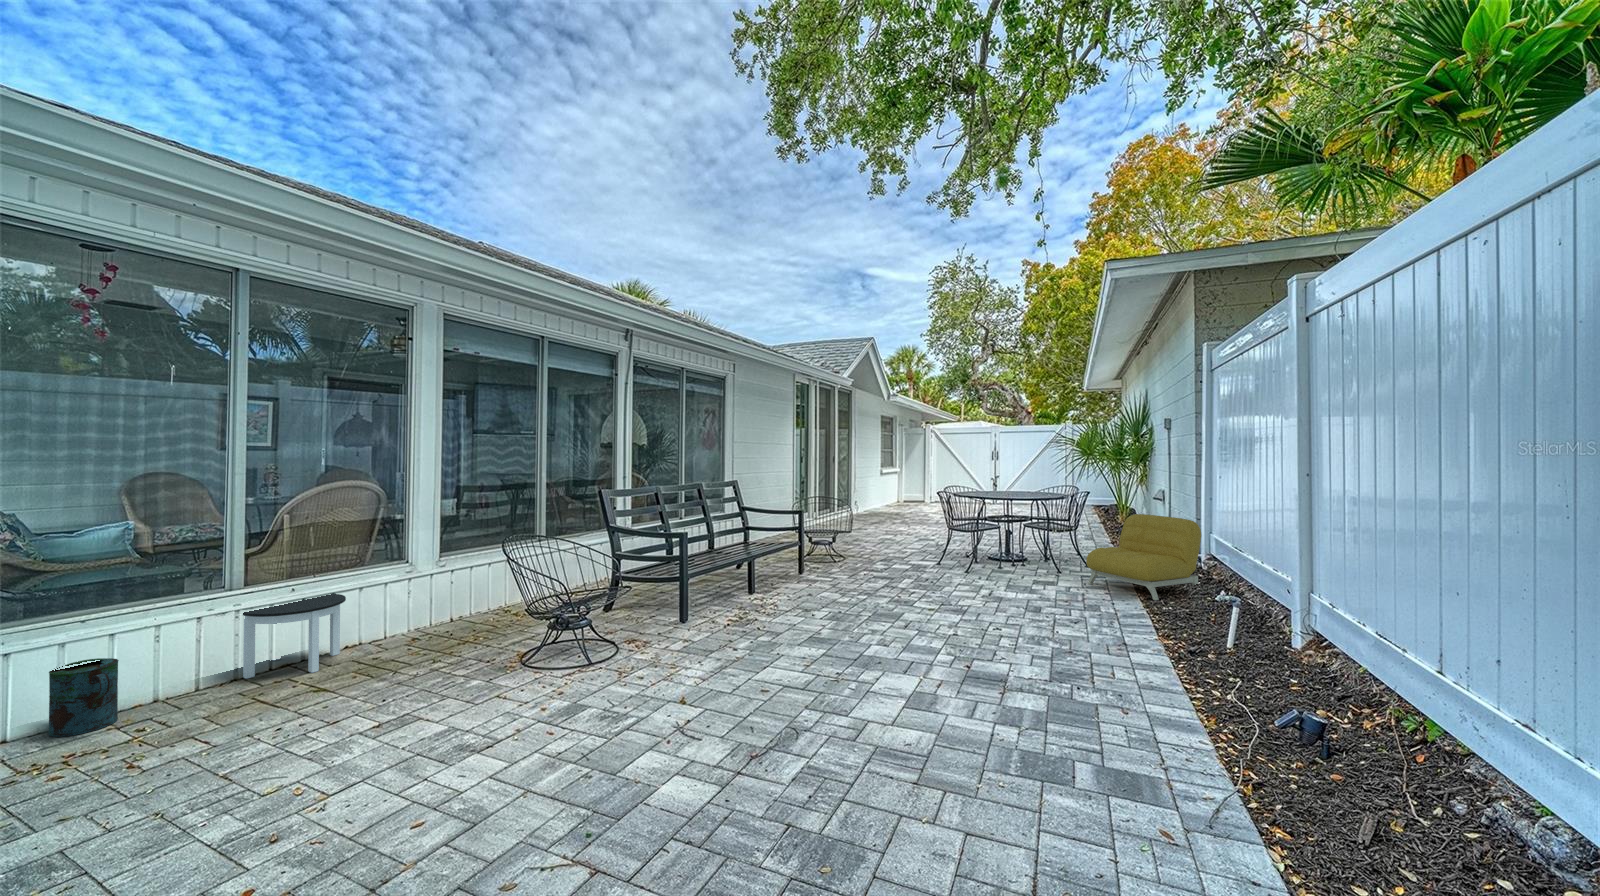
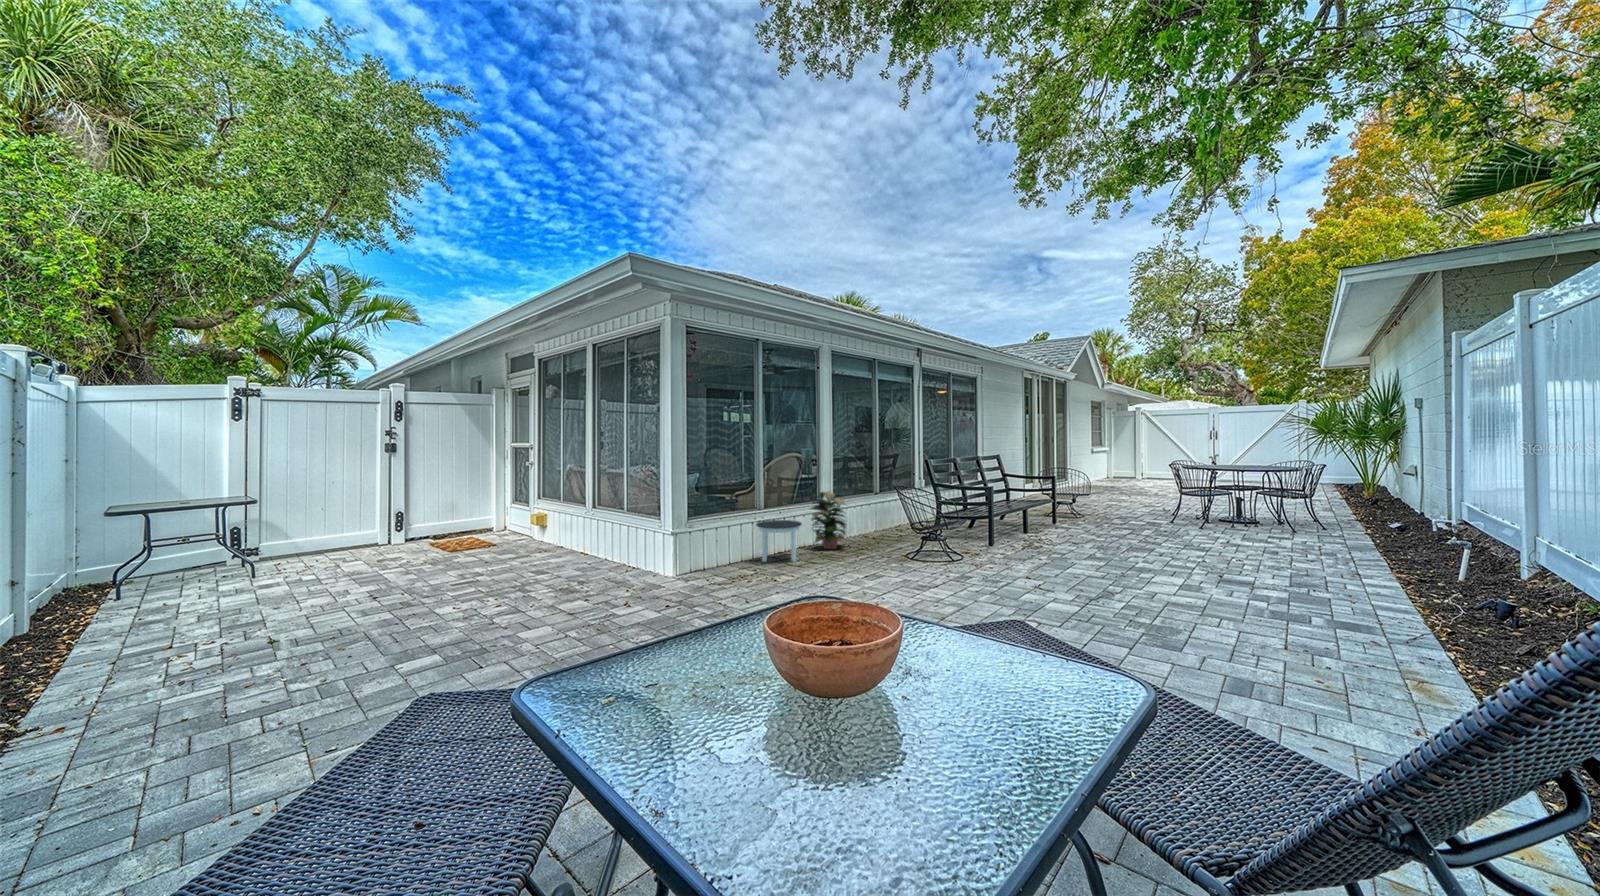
armchair: present [1086,514,1201,600] -> none [1324,484,1449,556]
decorative plant: none [388,539,463,635] -> present [810,491,846,549]
watering can: present [48,658,119,737] -> none [697,536,735,577]

